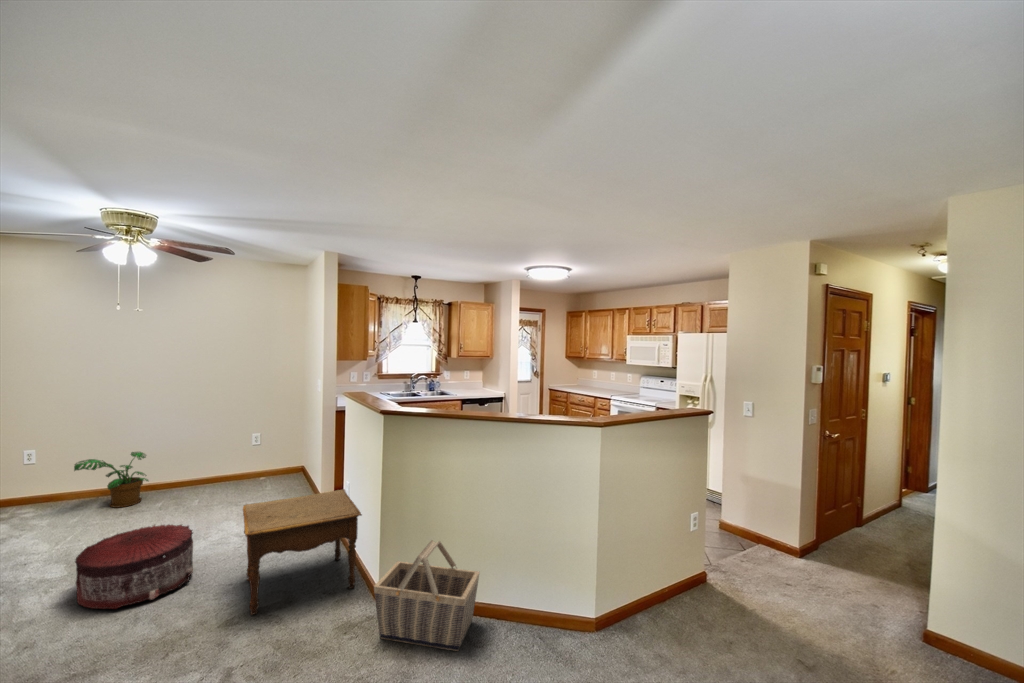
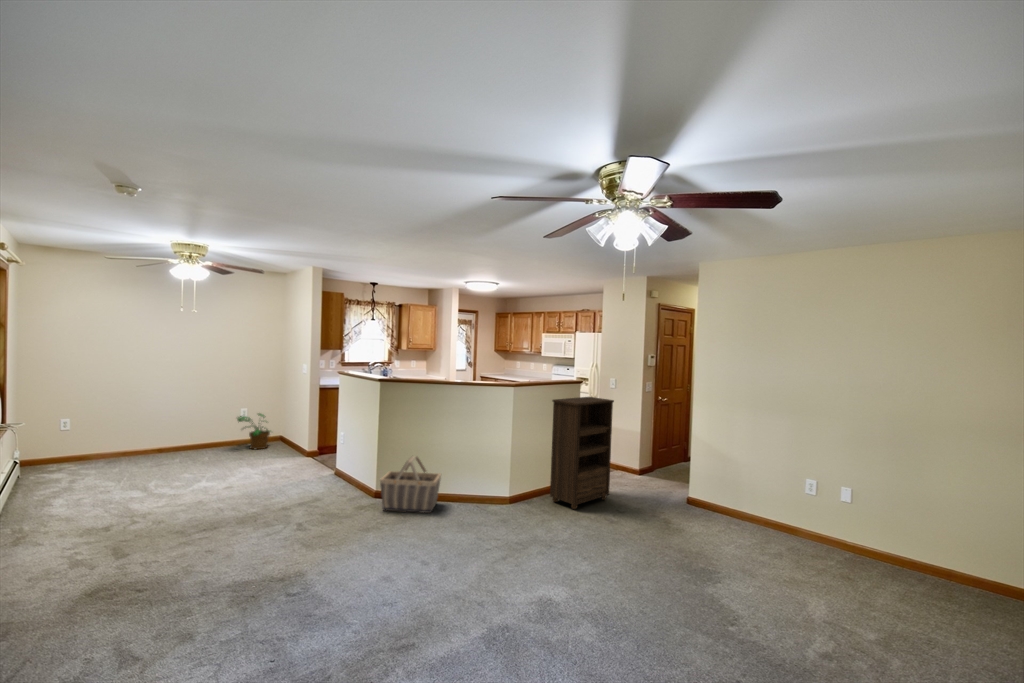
bookshelf: none [666,439,778,654] -> present [550,397,614,509]
potted plant: present [74,452,148,508] -> present [237,413,270,449]
side table: present [243,489,362,615] -> none [279,436,363,505]
pouf: present [75,524,193,609] -> none [170,459,244,505]

